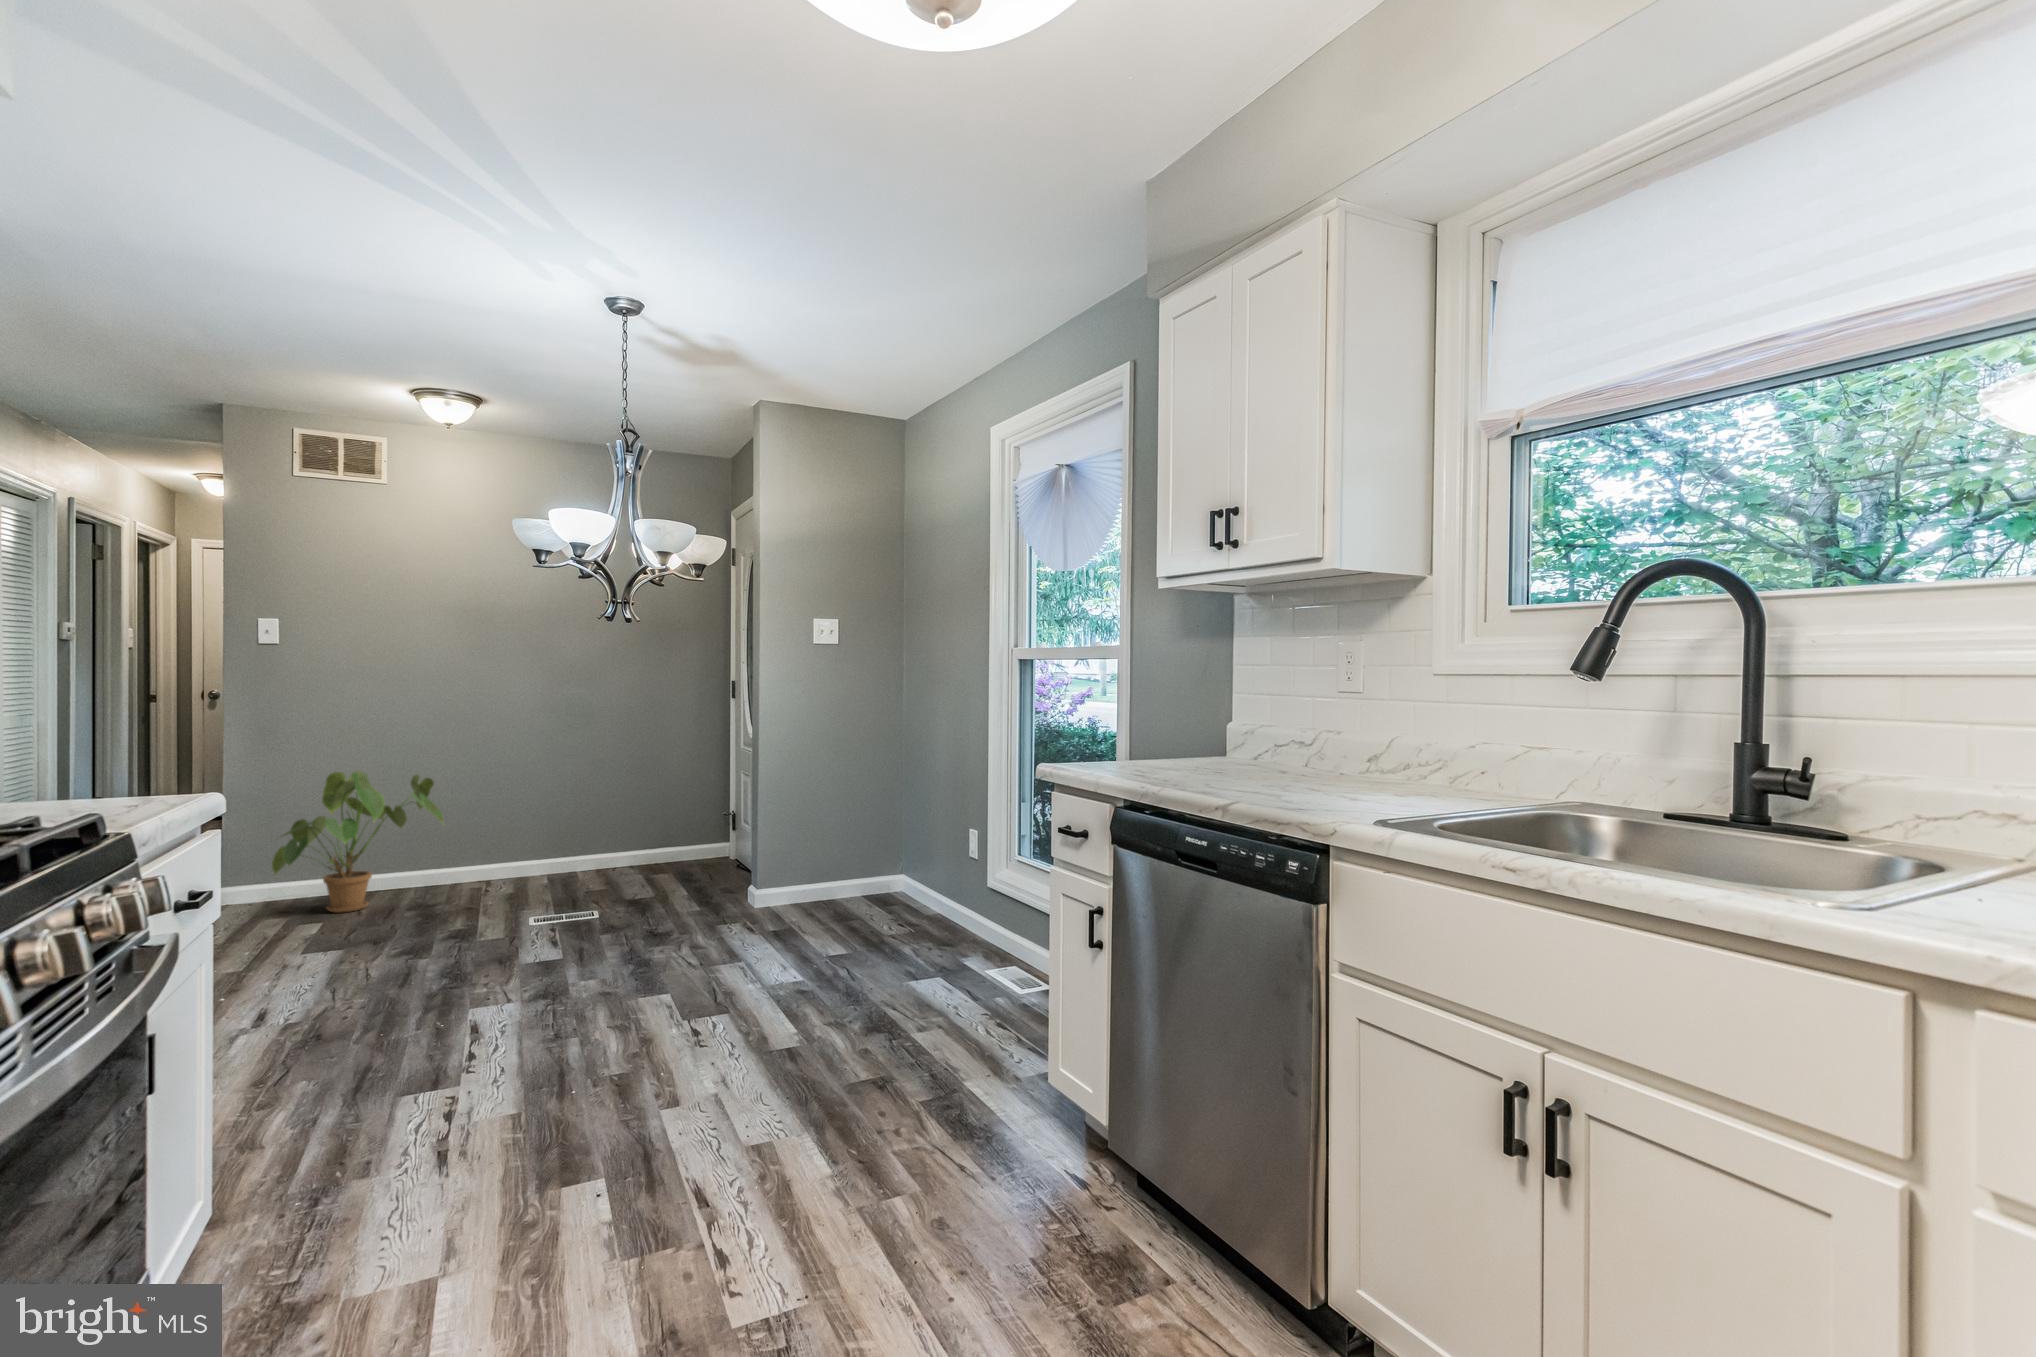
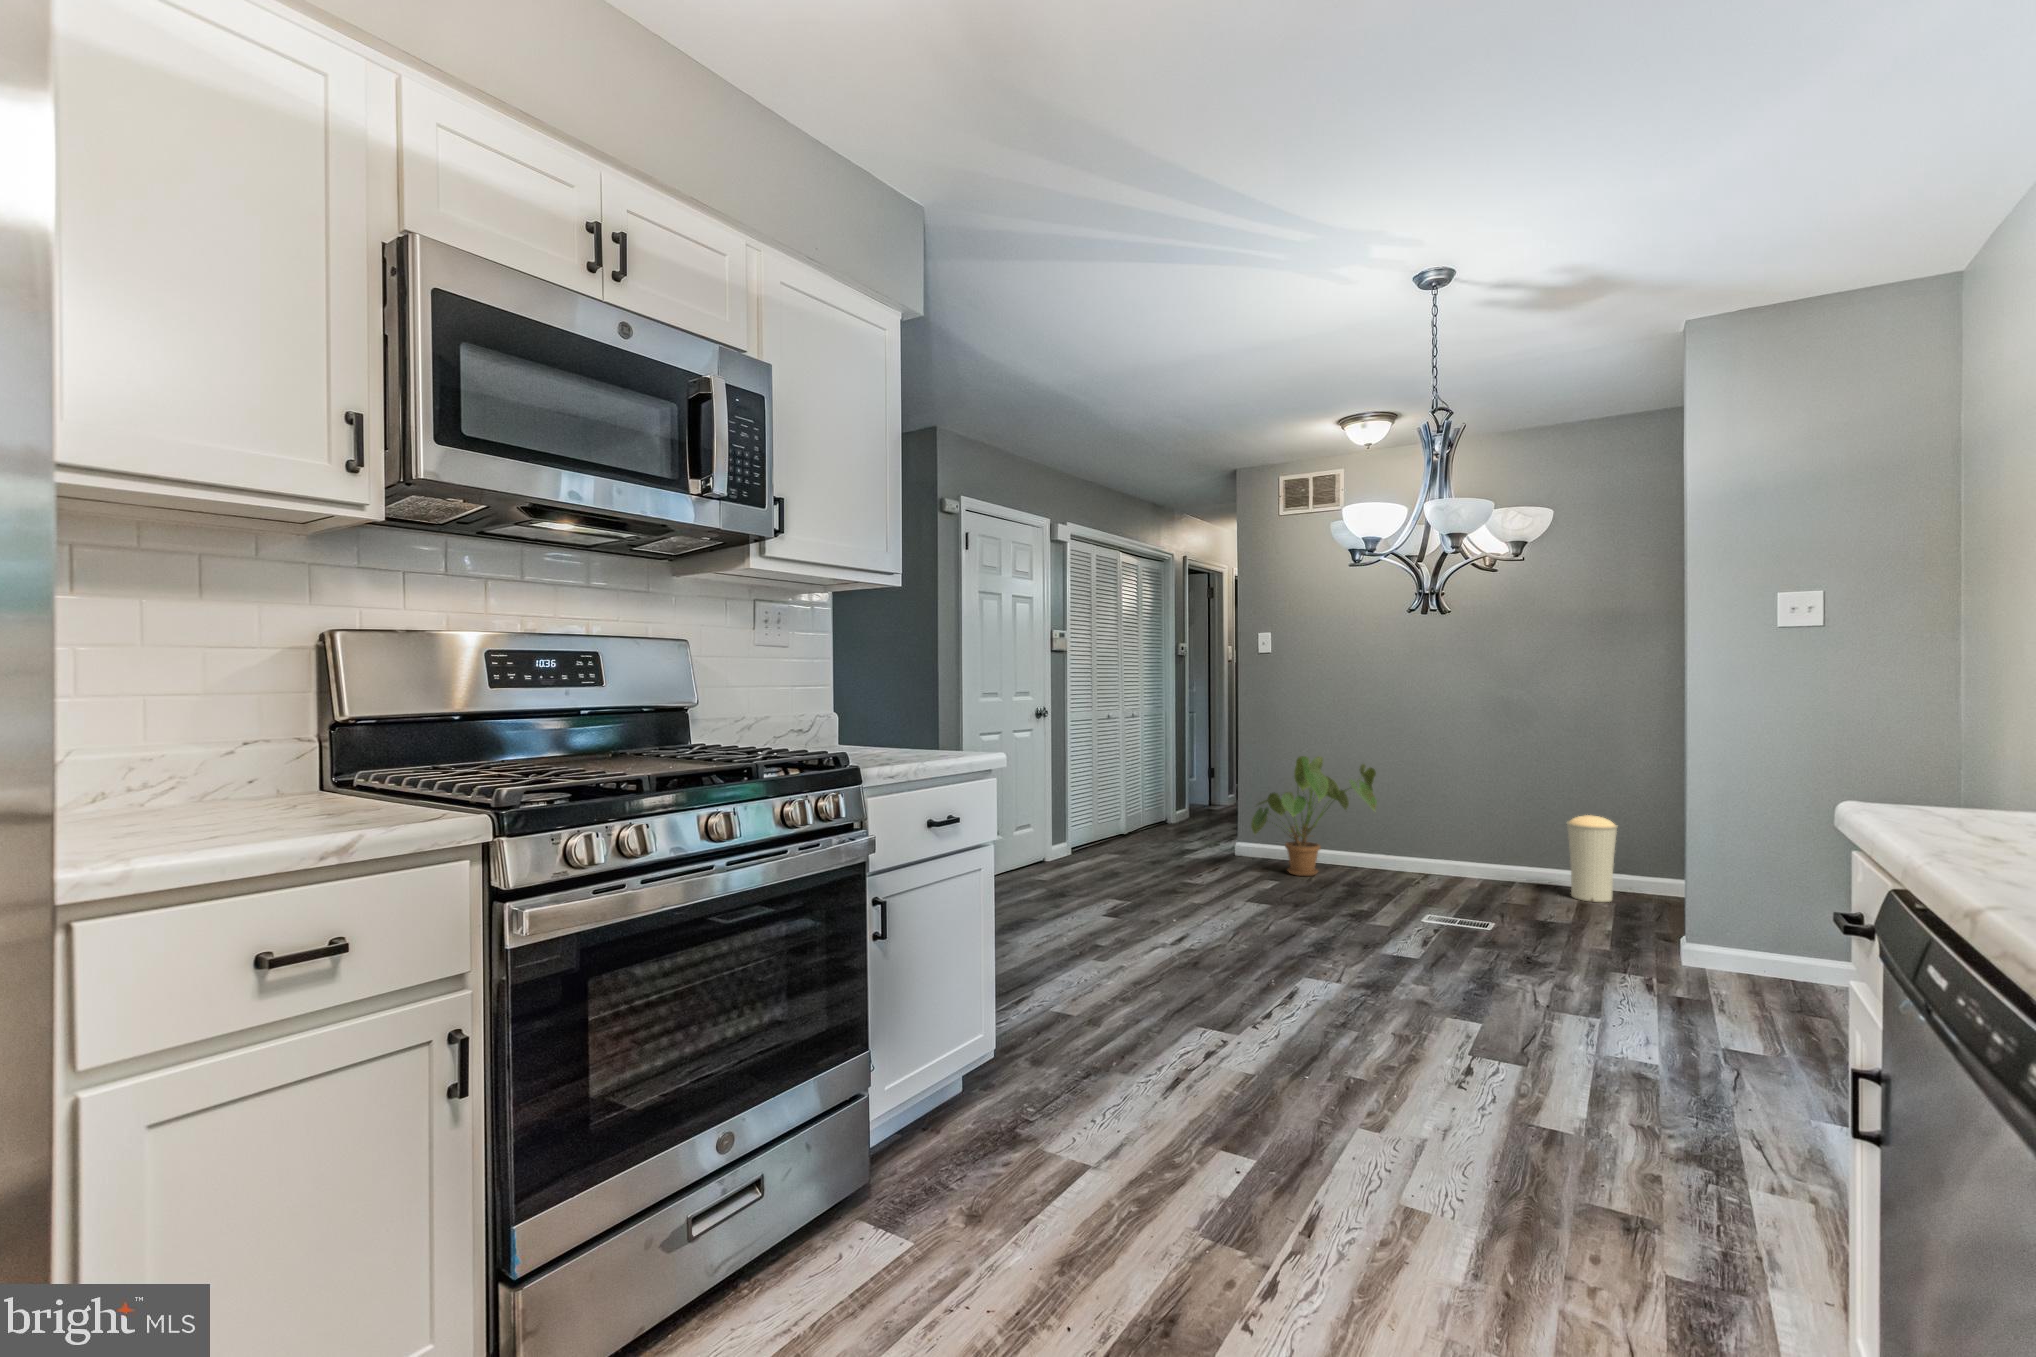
trash can: none [628,801,670,877] -> present [1567,815,1617,902]

